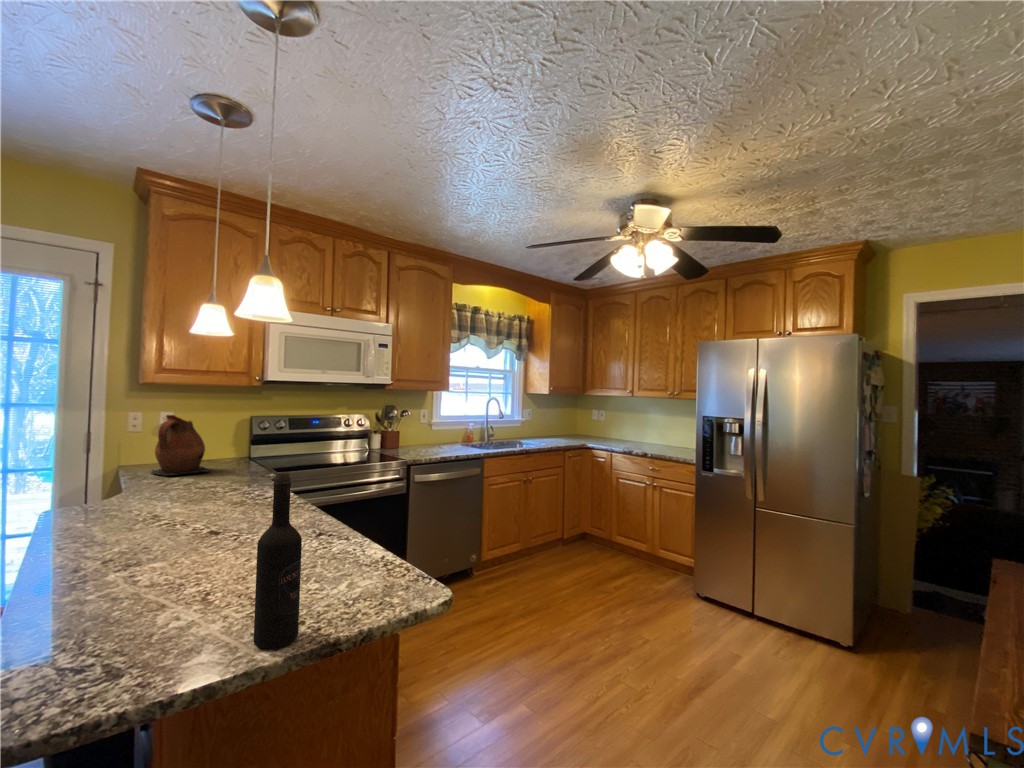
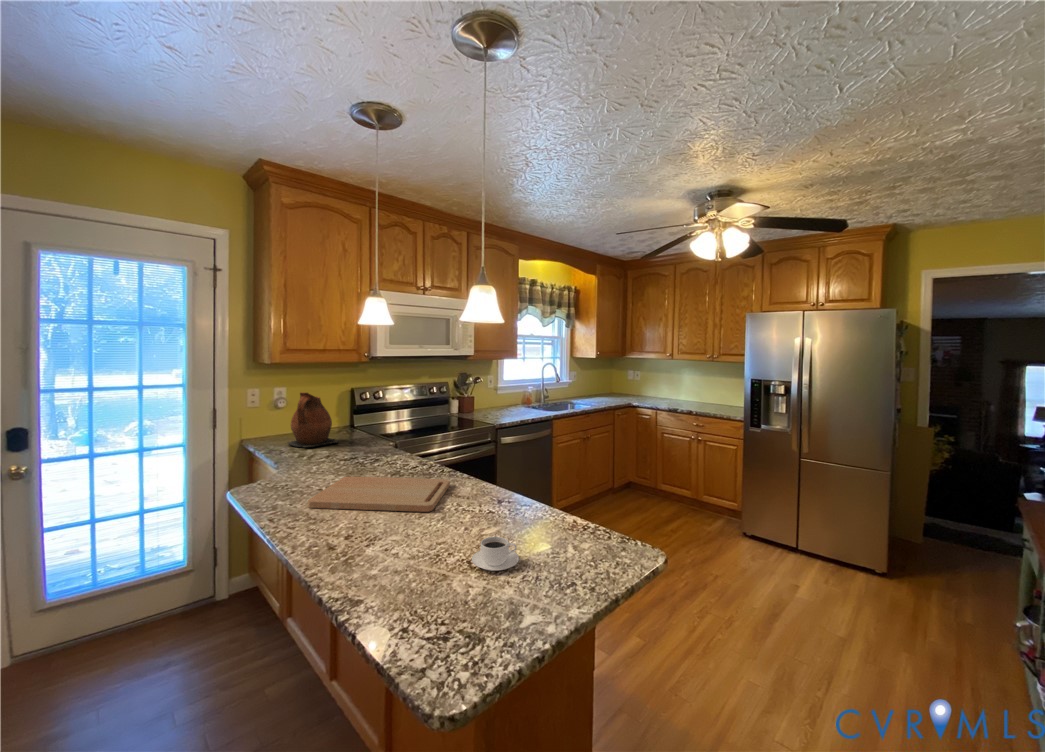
wine bottle: present [254,472,302,648] -> none [558,457,592,595]
cutting board: none [82,505,276,545] -> present [308,476,450,512]
coffee cup: none [182,573,251,615] -> present [472,536,519,571]

